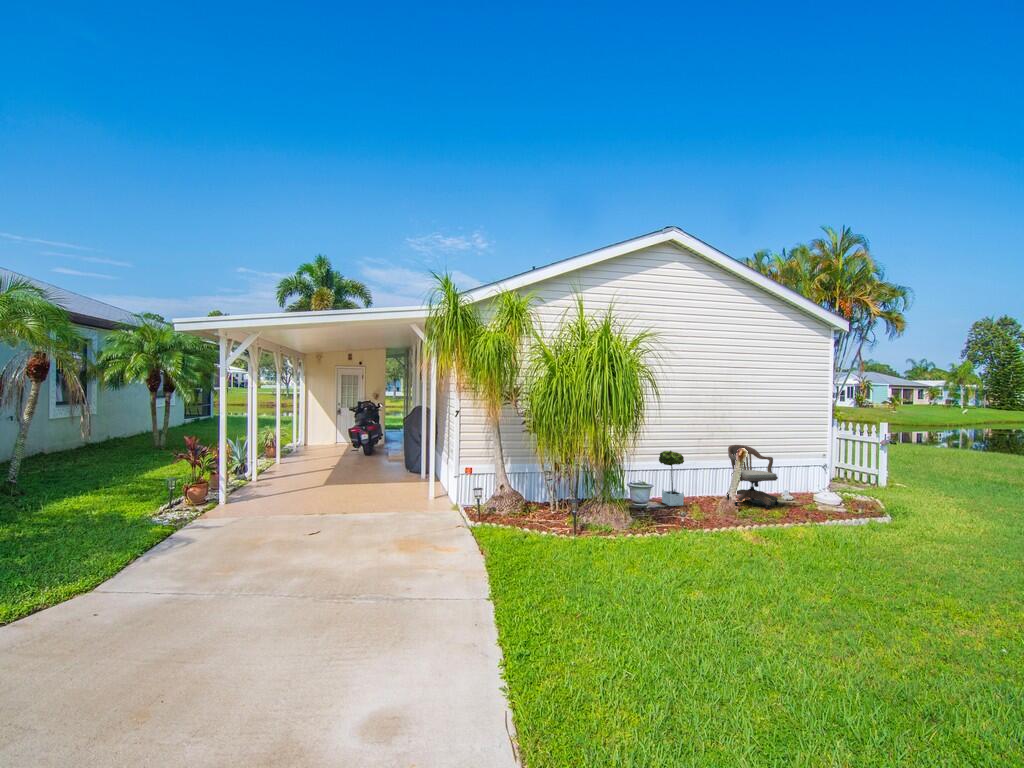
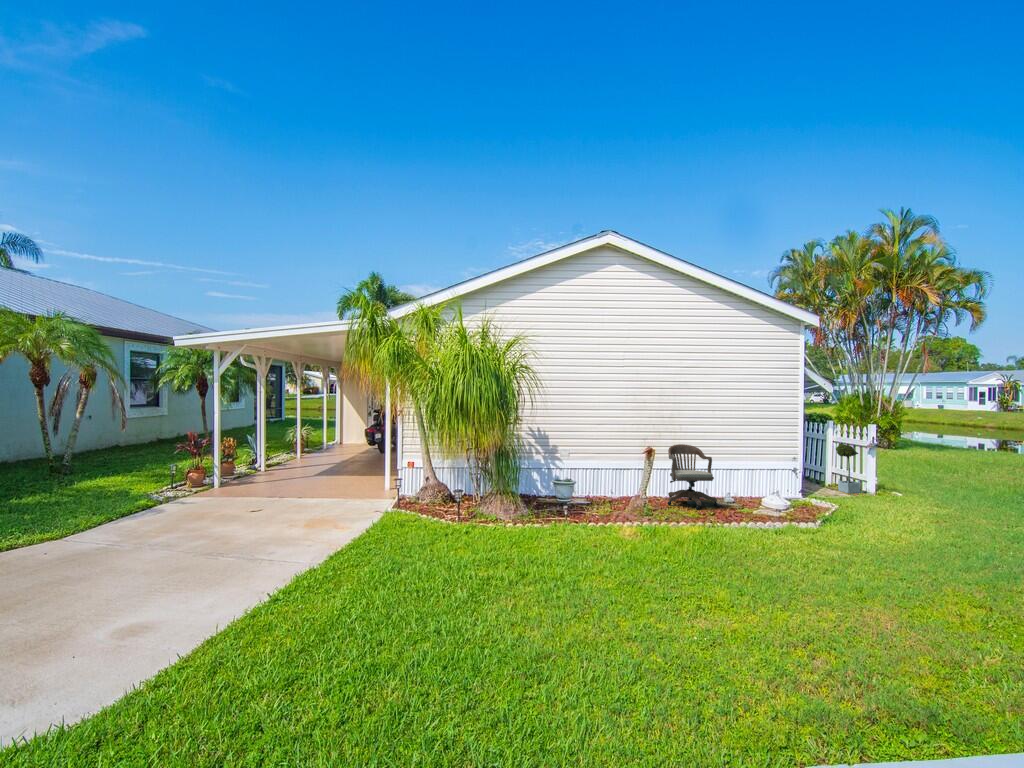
potted tree: present [659,451,684,506] -> present [836,443,860,493]

